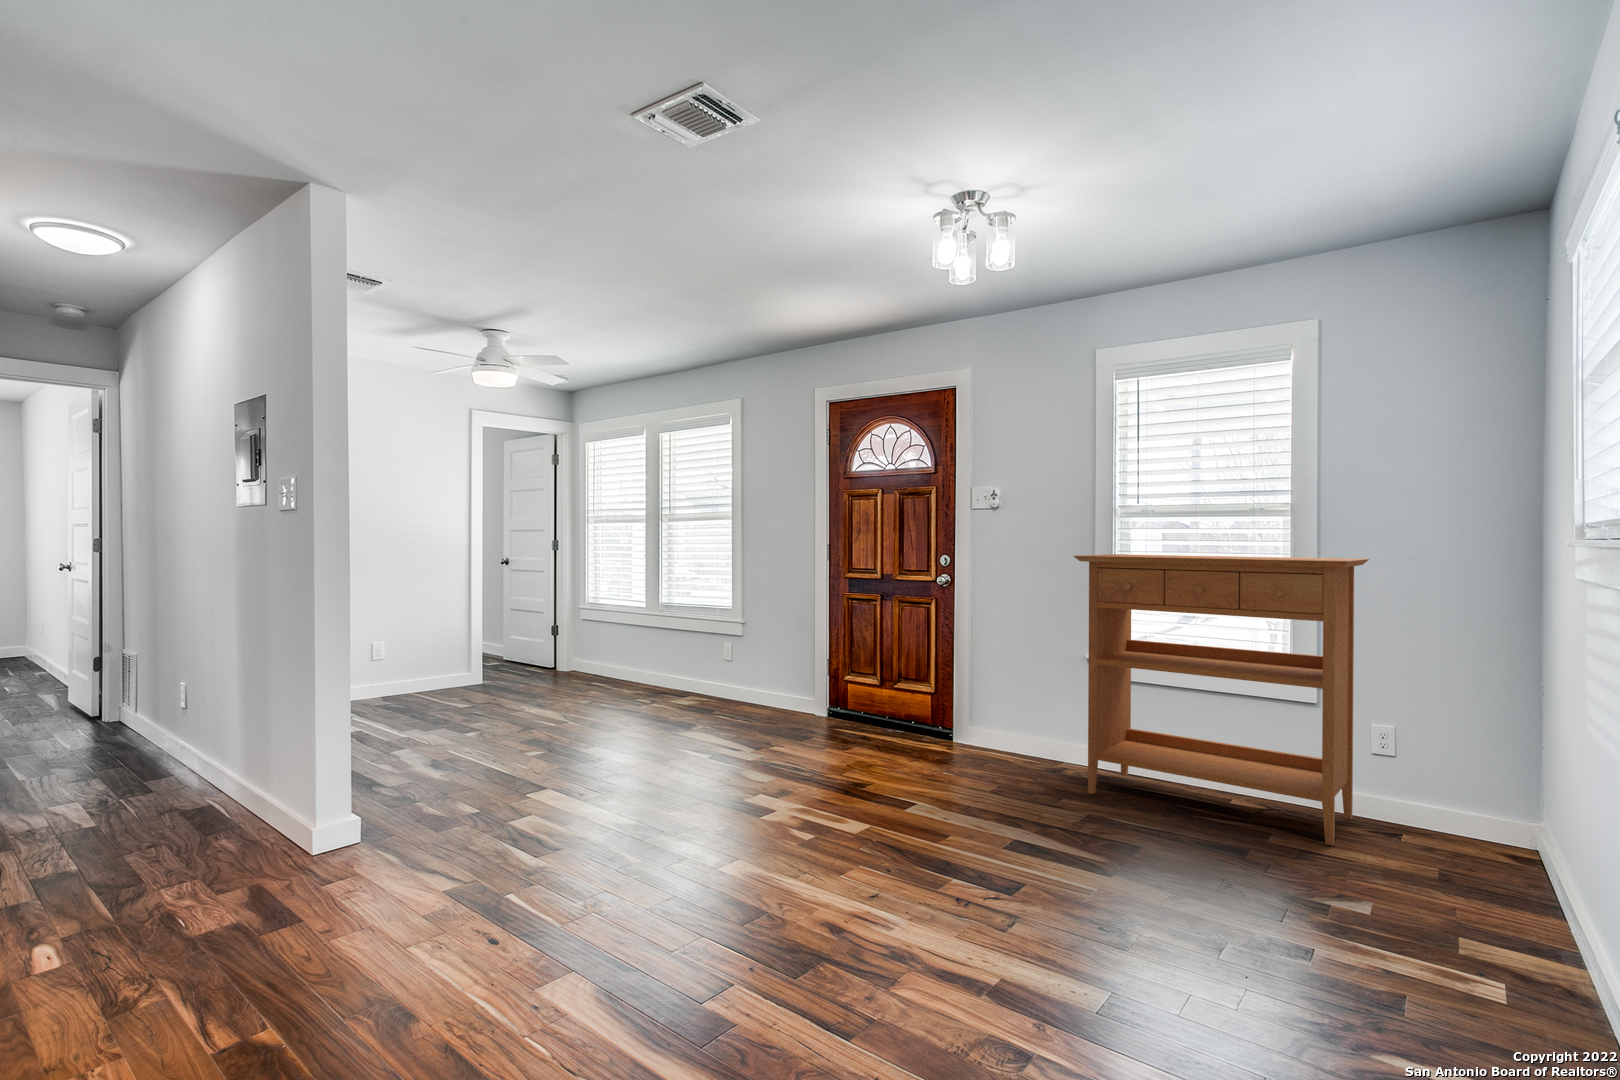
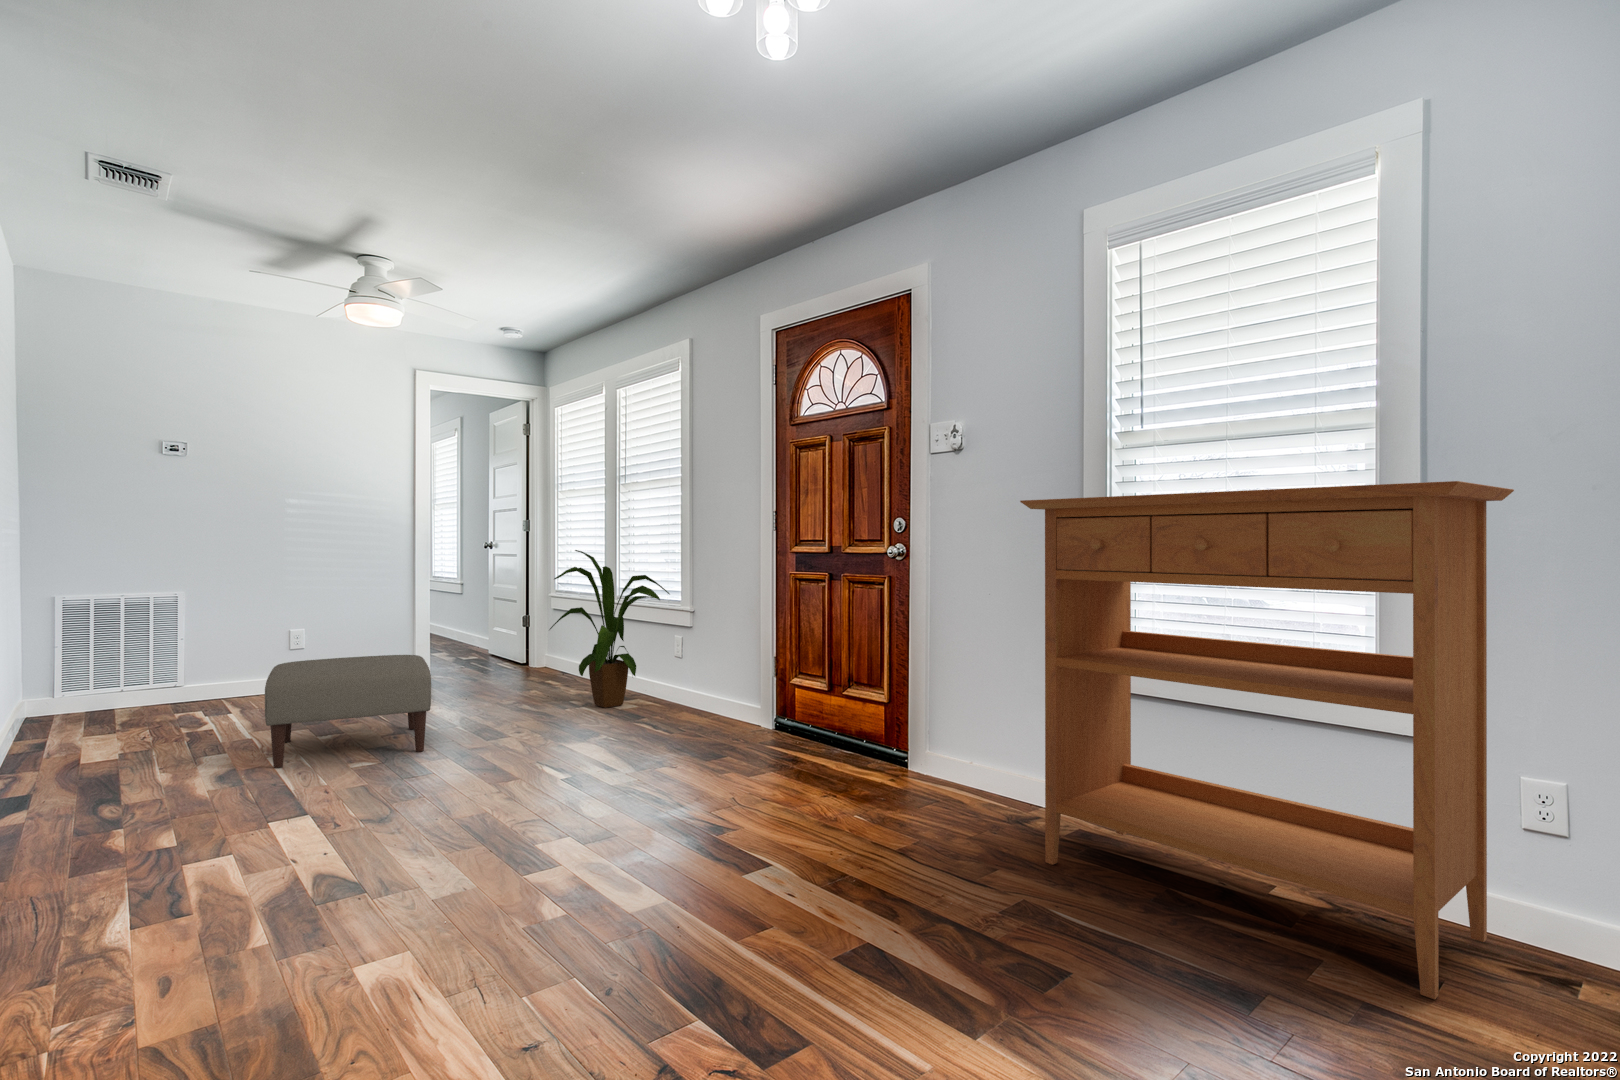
house plant: none [625,572,724,704] -> present [550,550,669,708]
ottoman: none [426,664,574,758] -> present [265,655,431,768]

